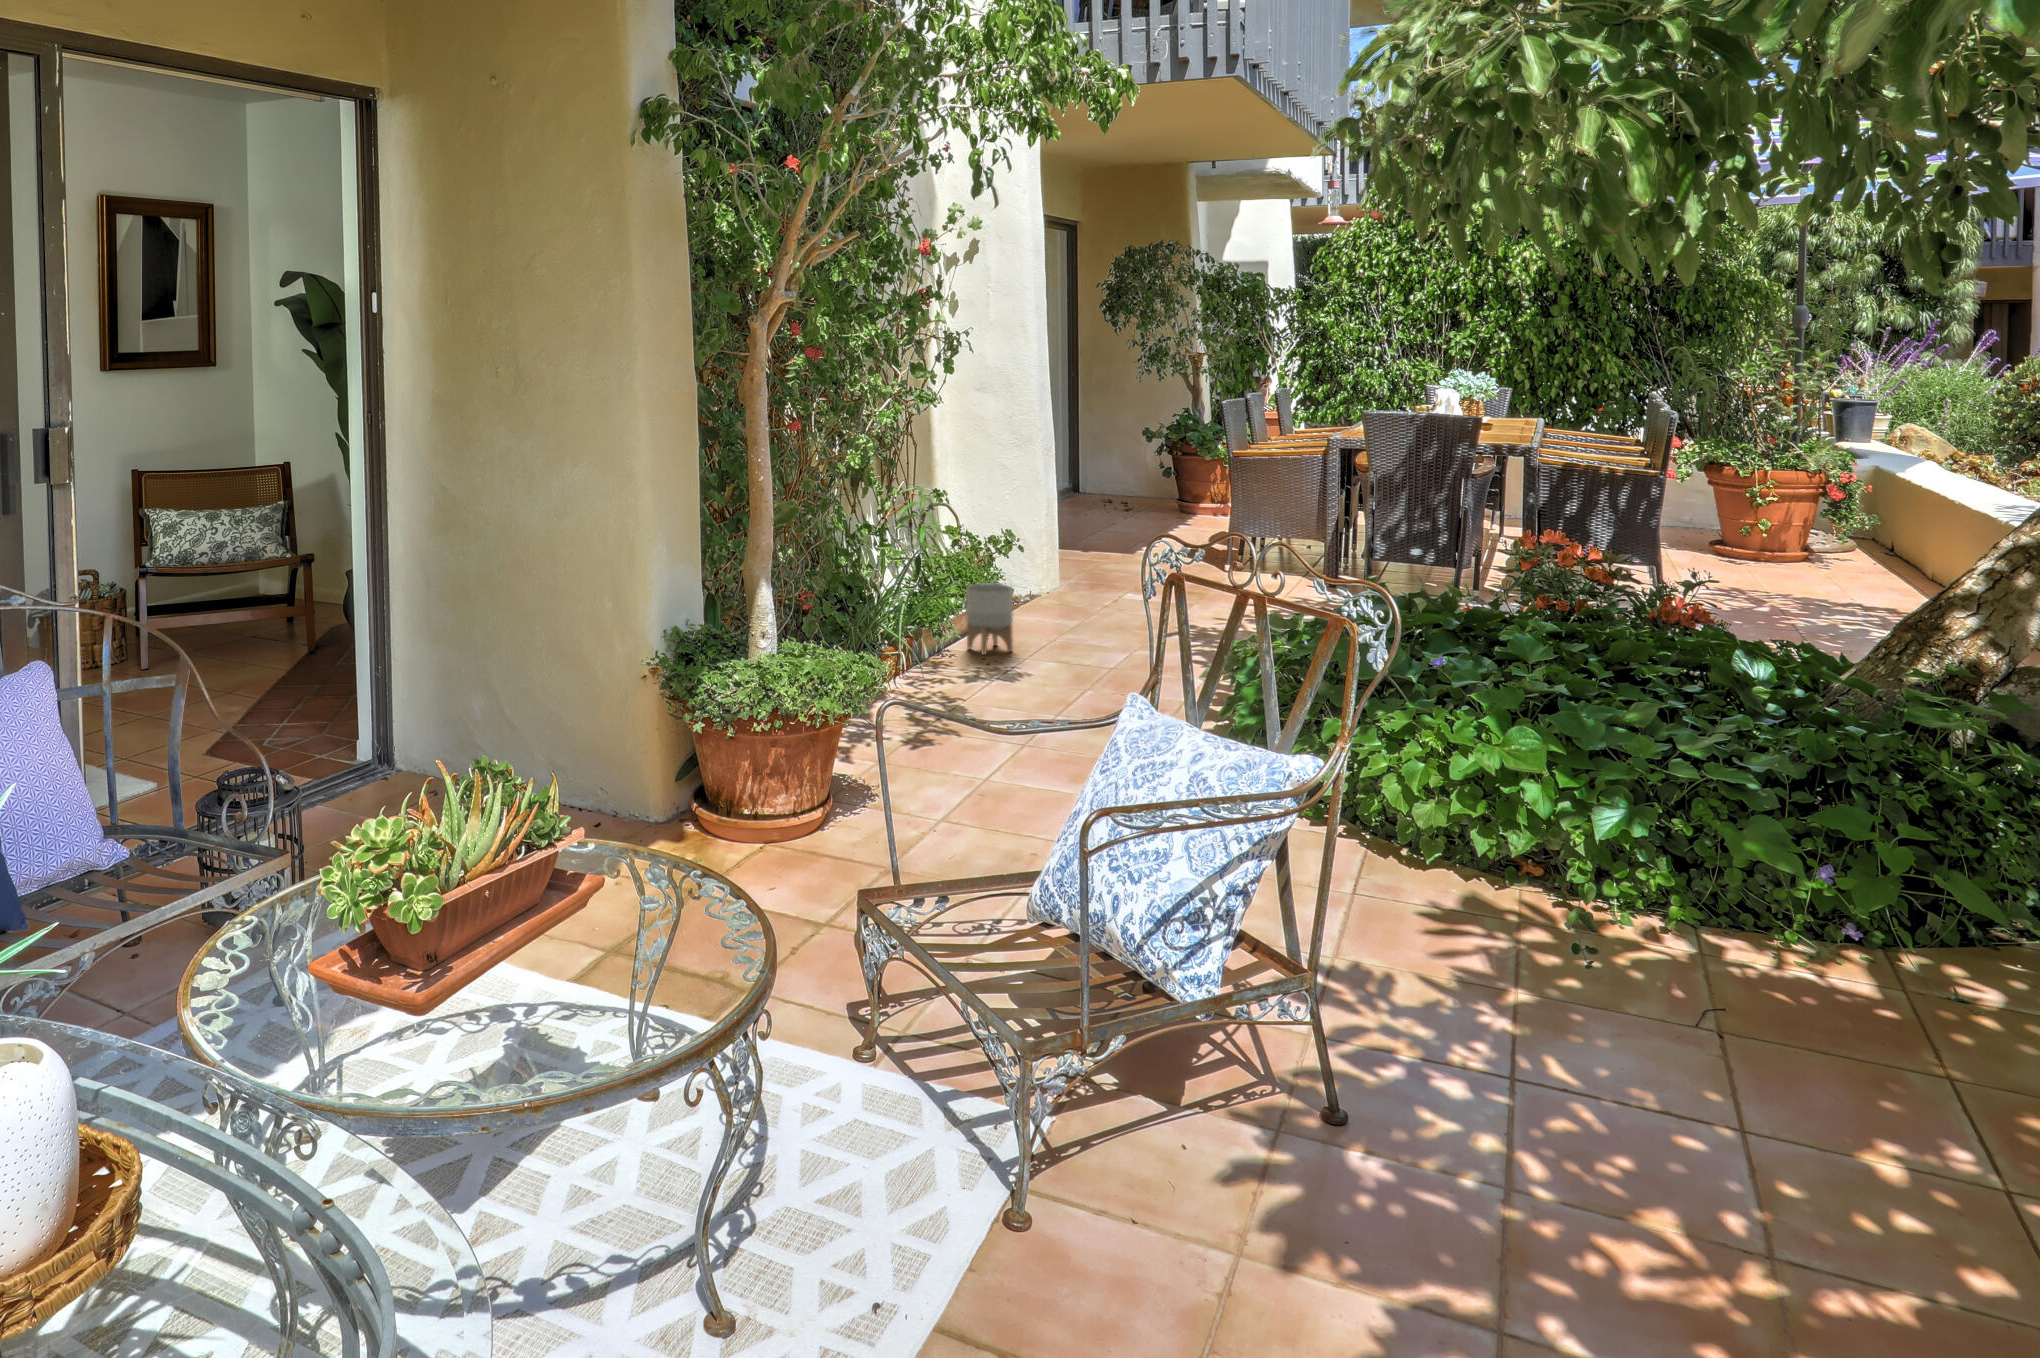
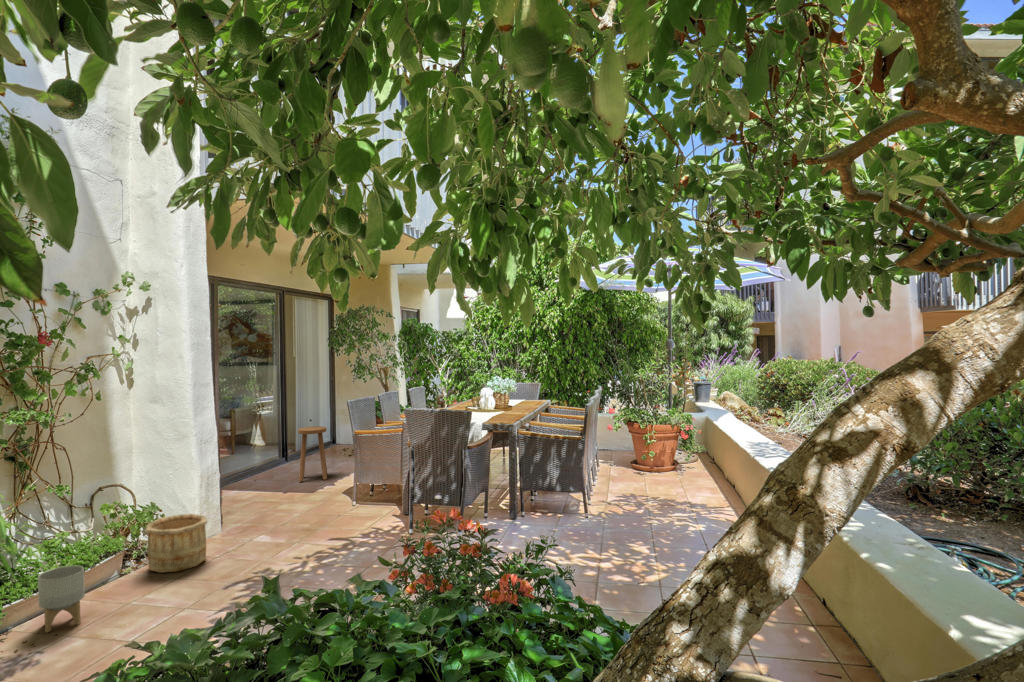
stool: none [1090,448,1142,536] -> present [298,426,327,482]
wooden bucket: none [1012,546,1091,617] -> present [146,514,207,572]

